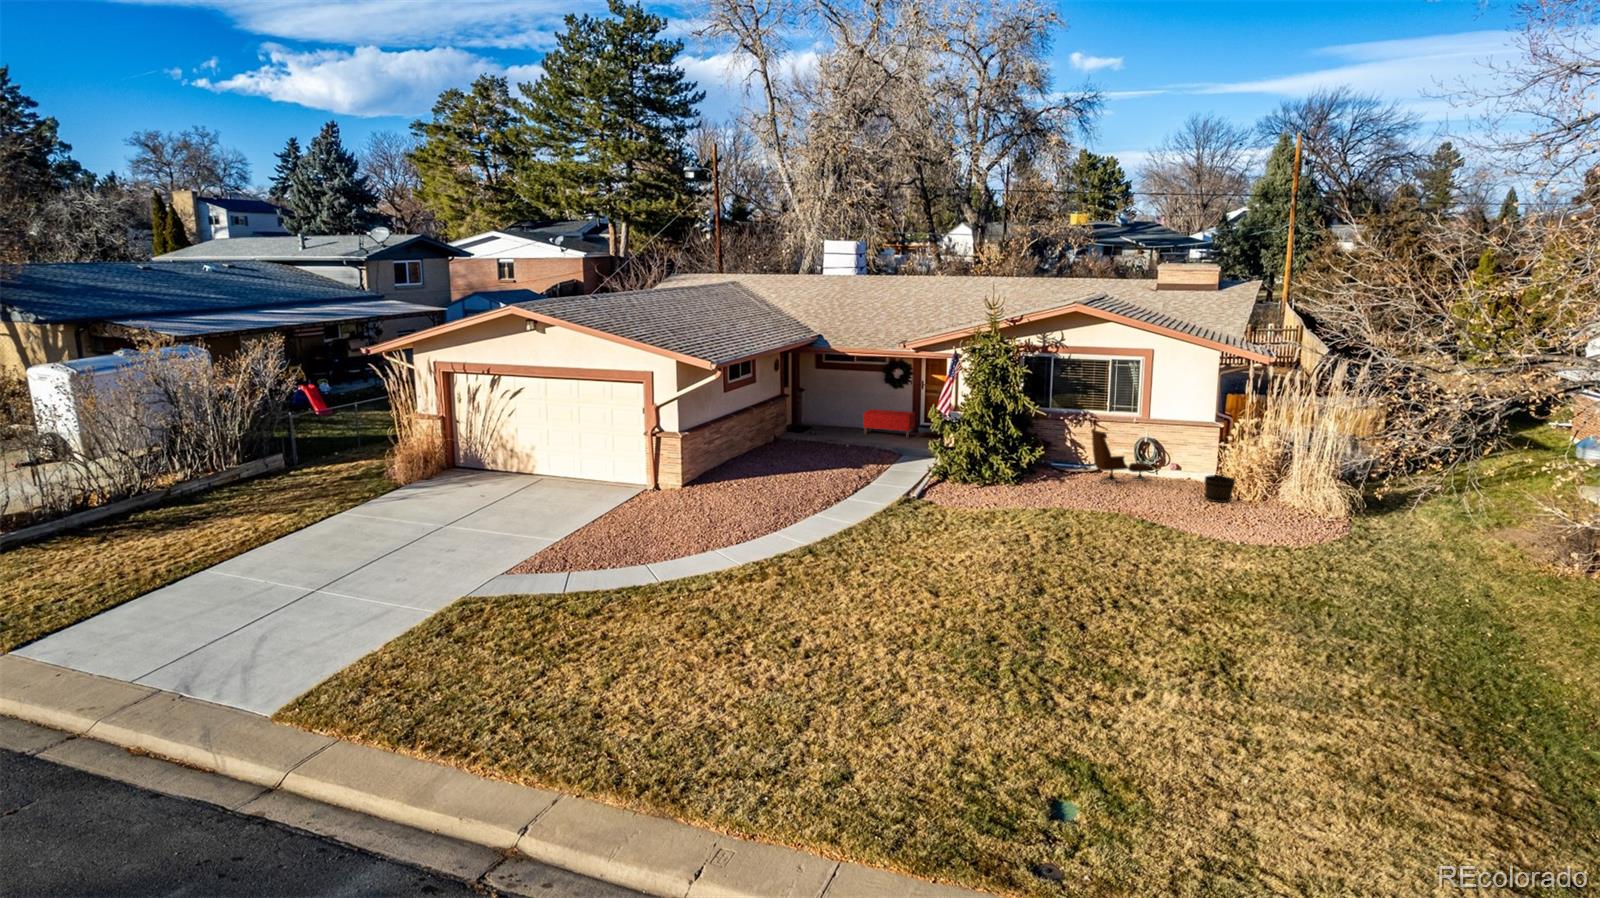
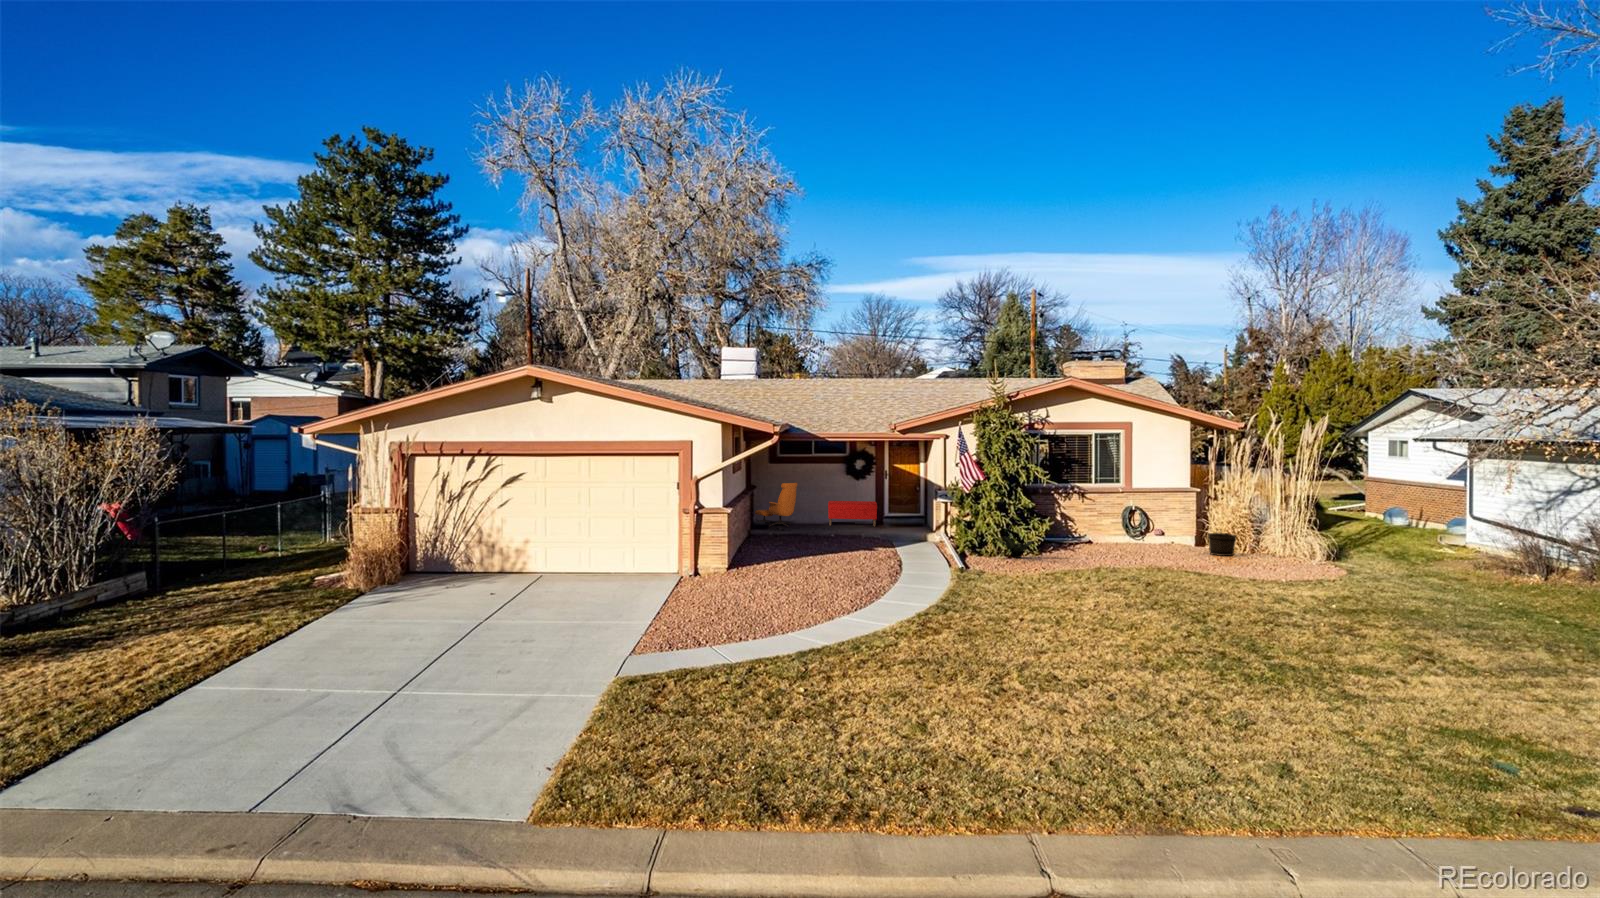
lounge chair: present [1091,429,1153,481] -> present [755,482,798,527]
potted plant: none [959,466,1003,490] -> present [998,537,1034,558]

